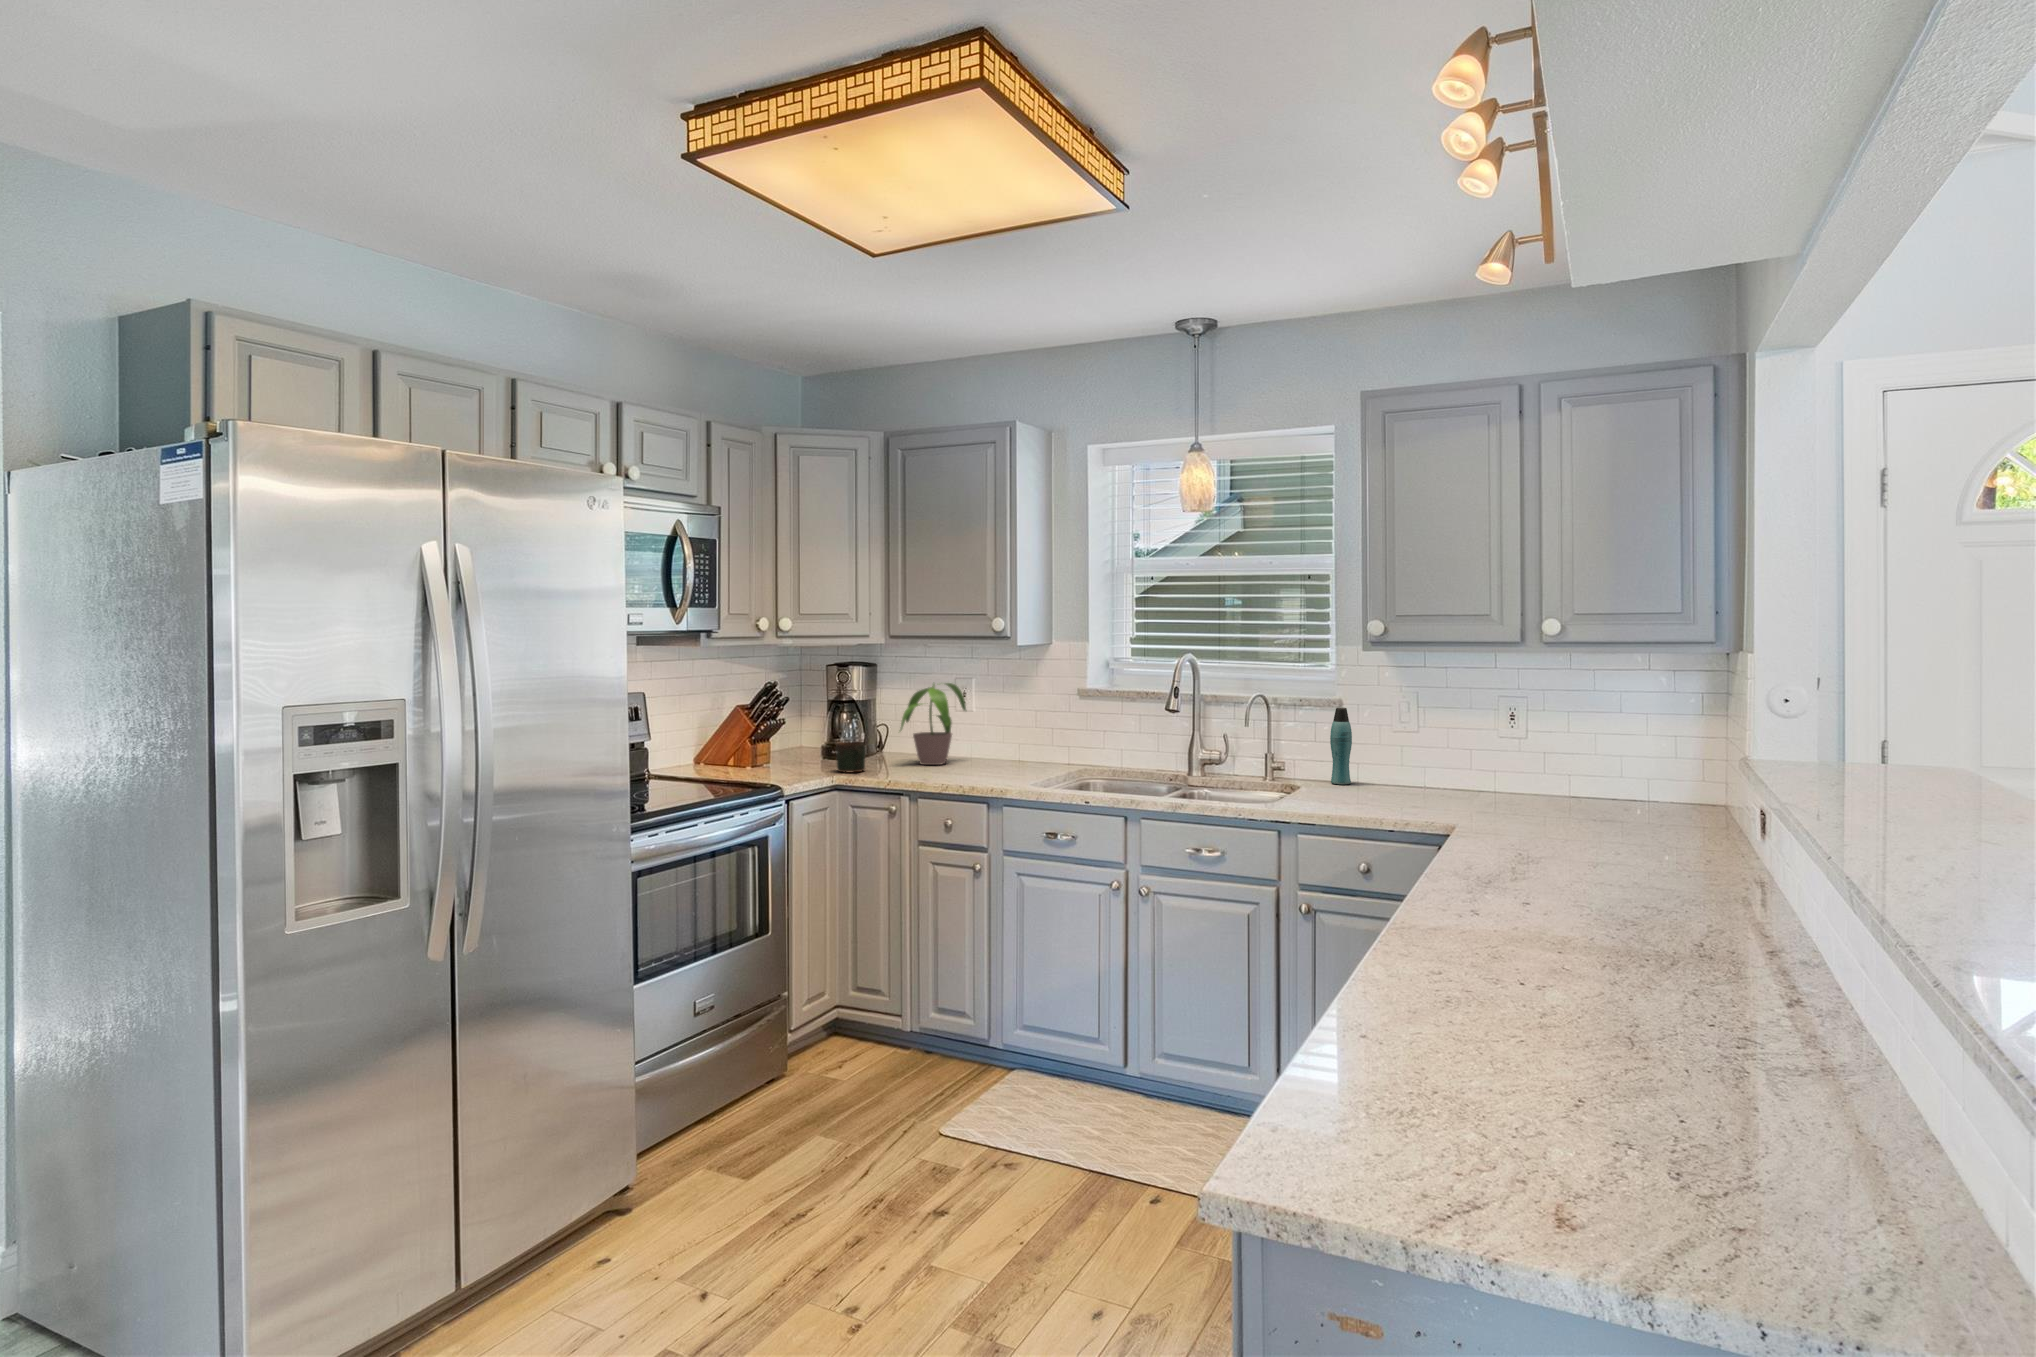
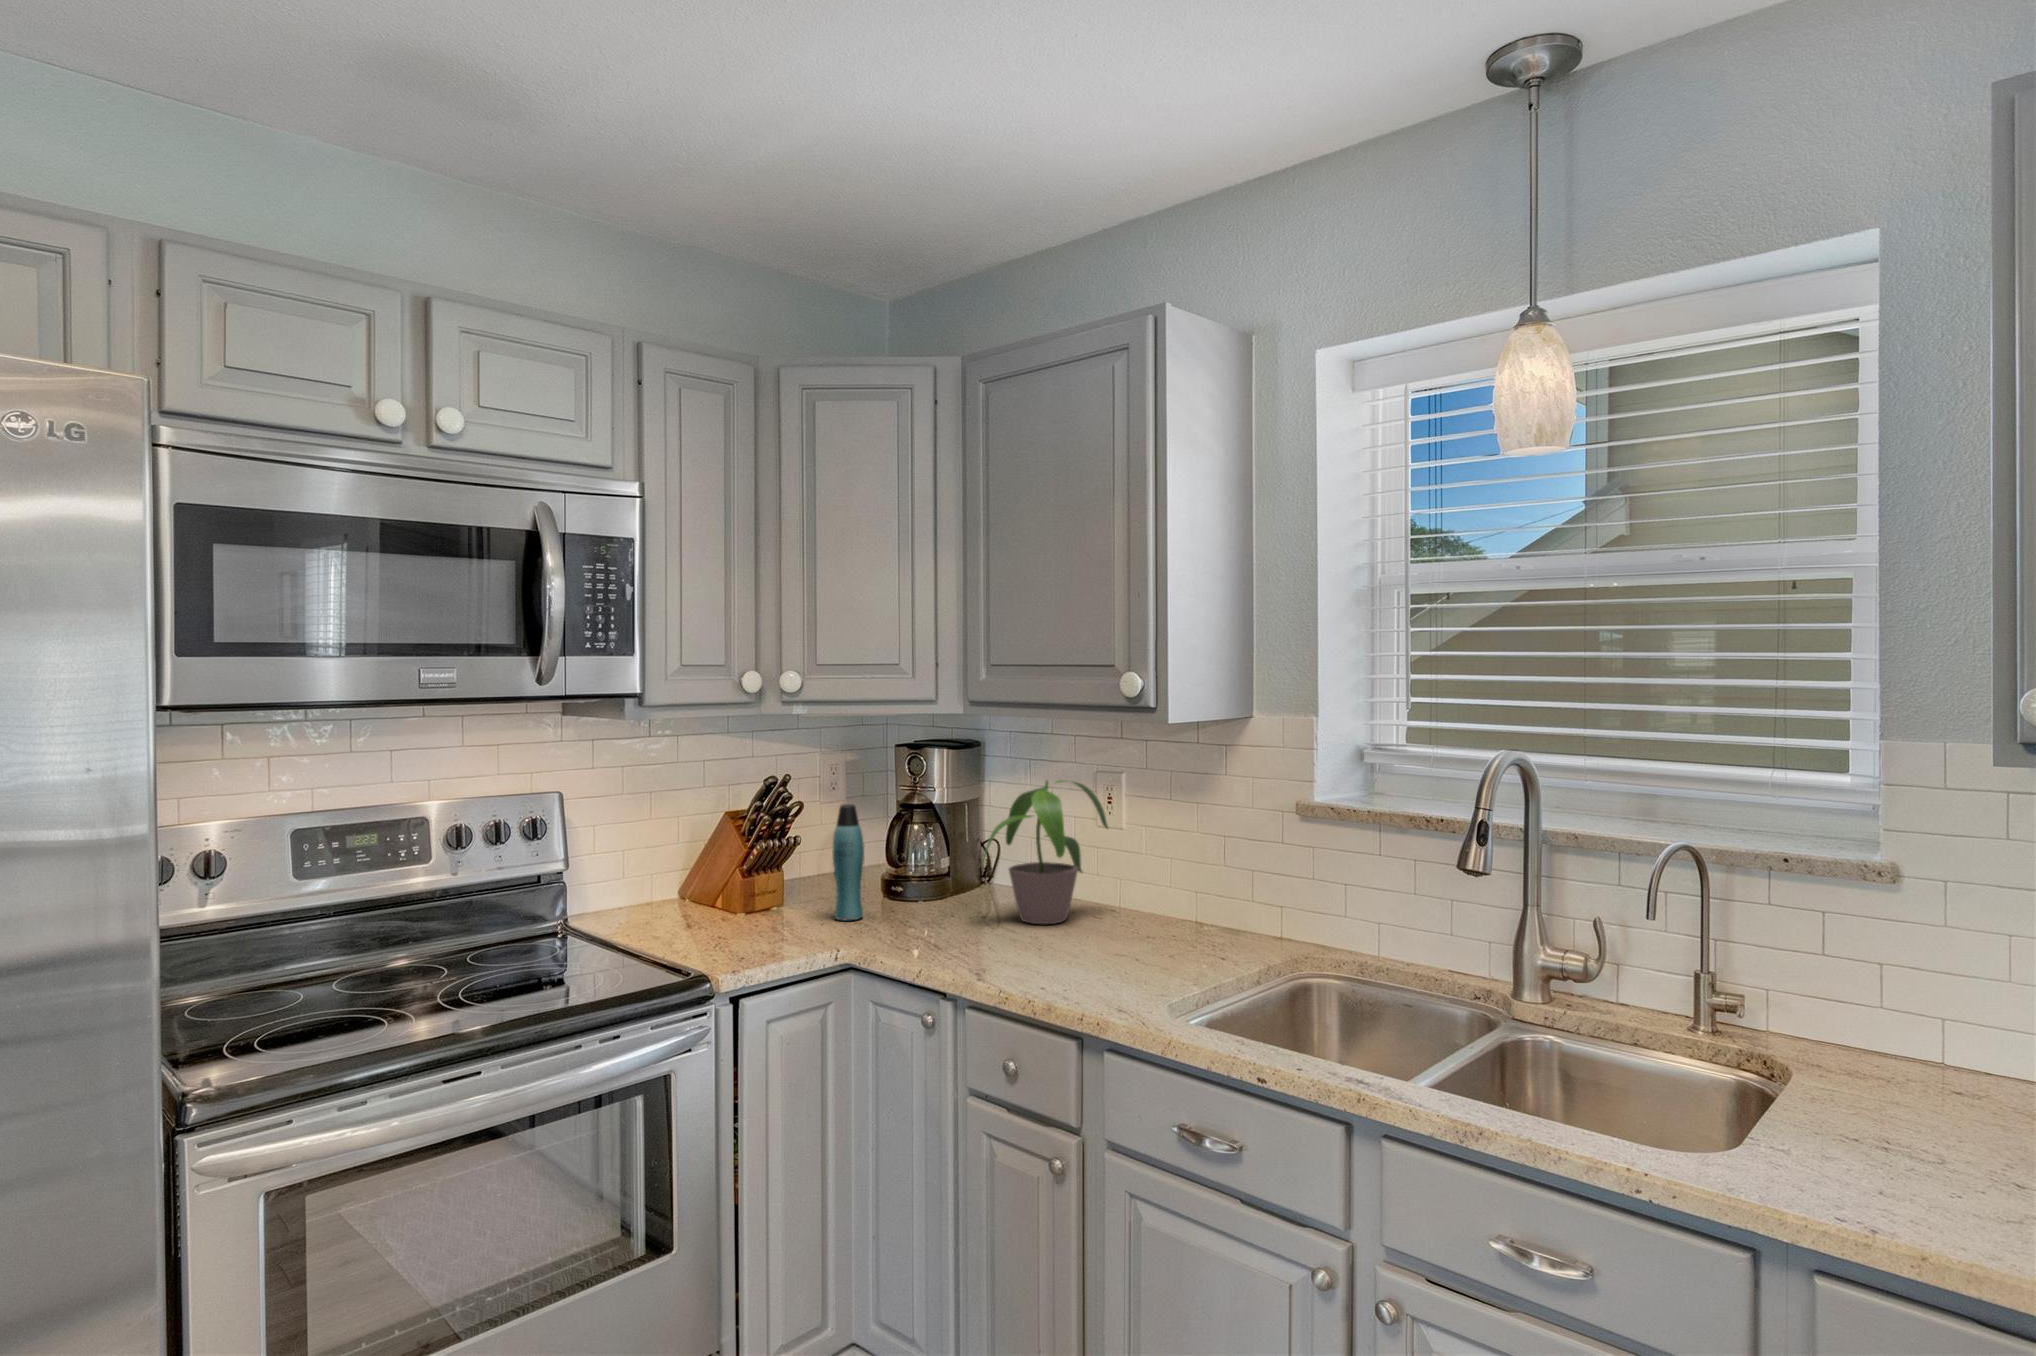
bottle: present [1330,708,1352,784] -> present [832,804,864,920]
mug: present [836,742,865,772] -> none [862,881,913,938]

